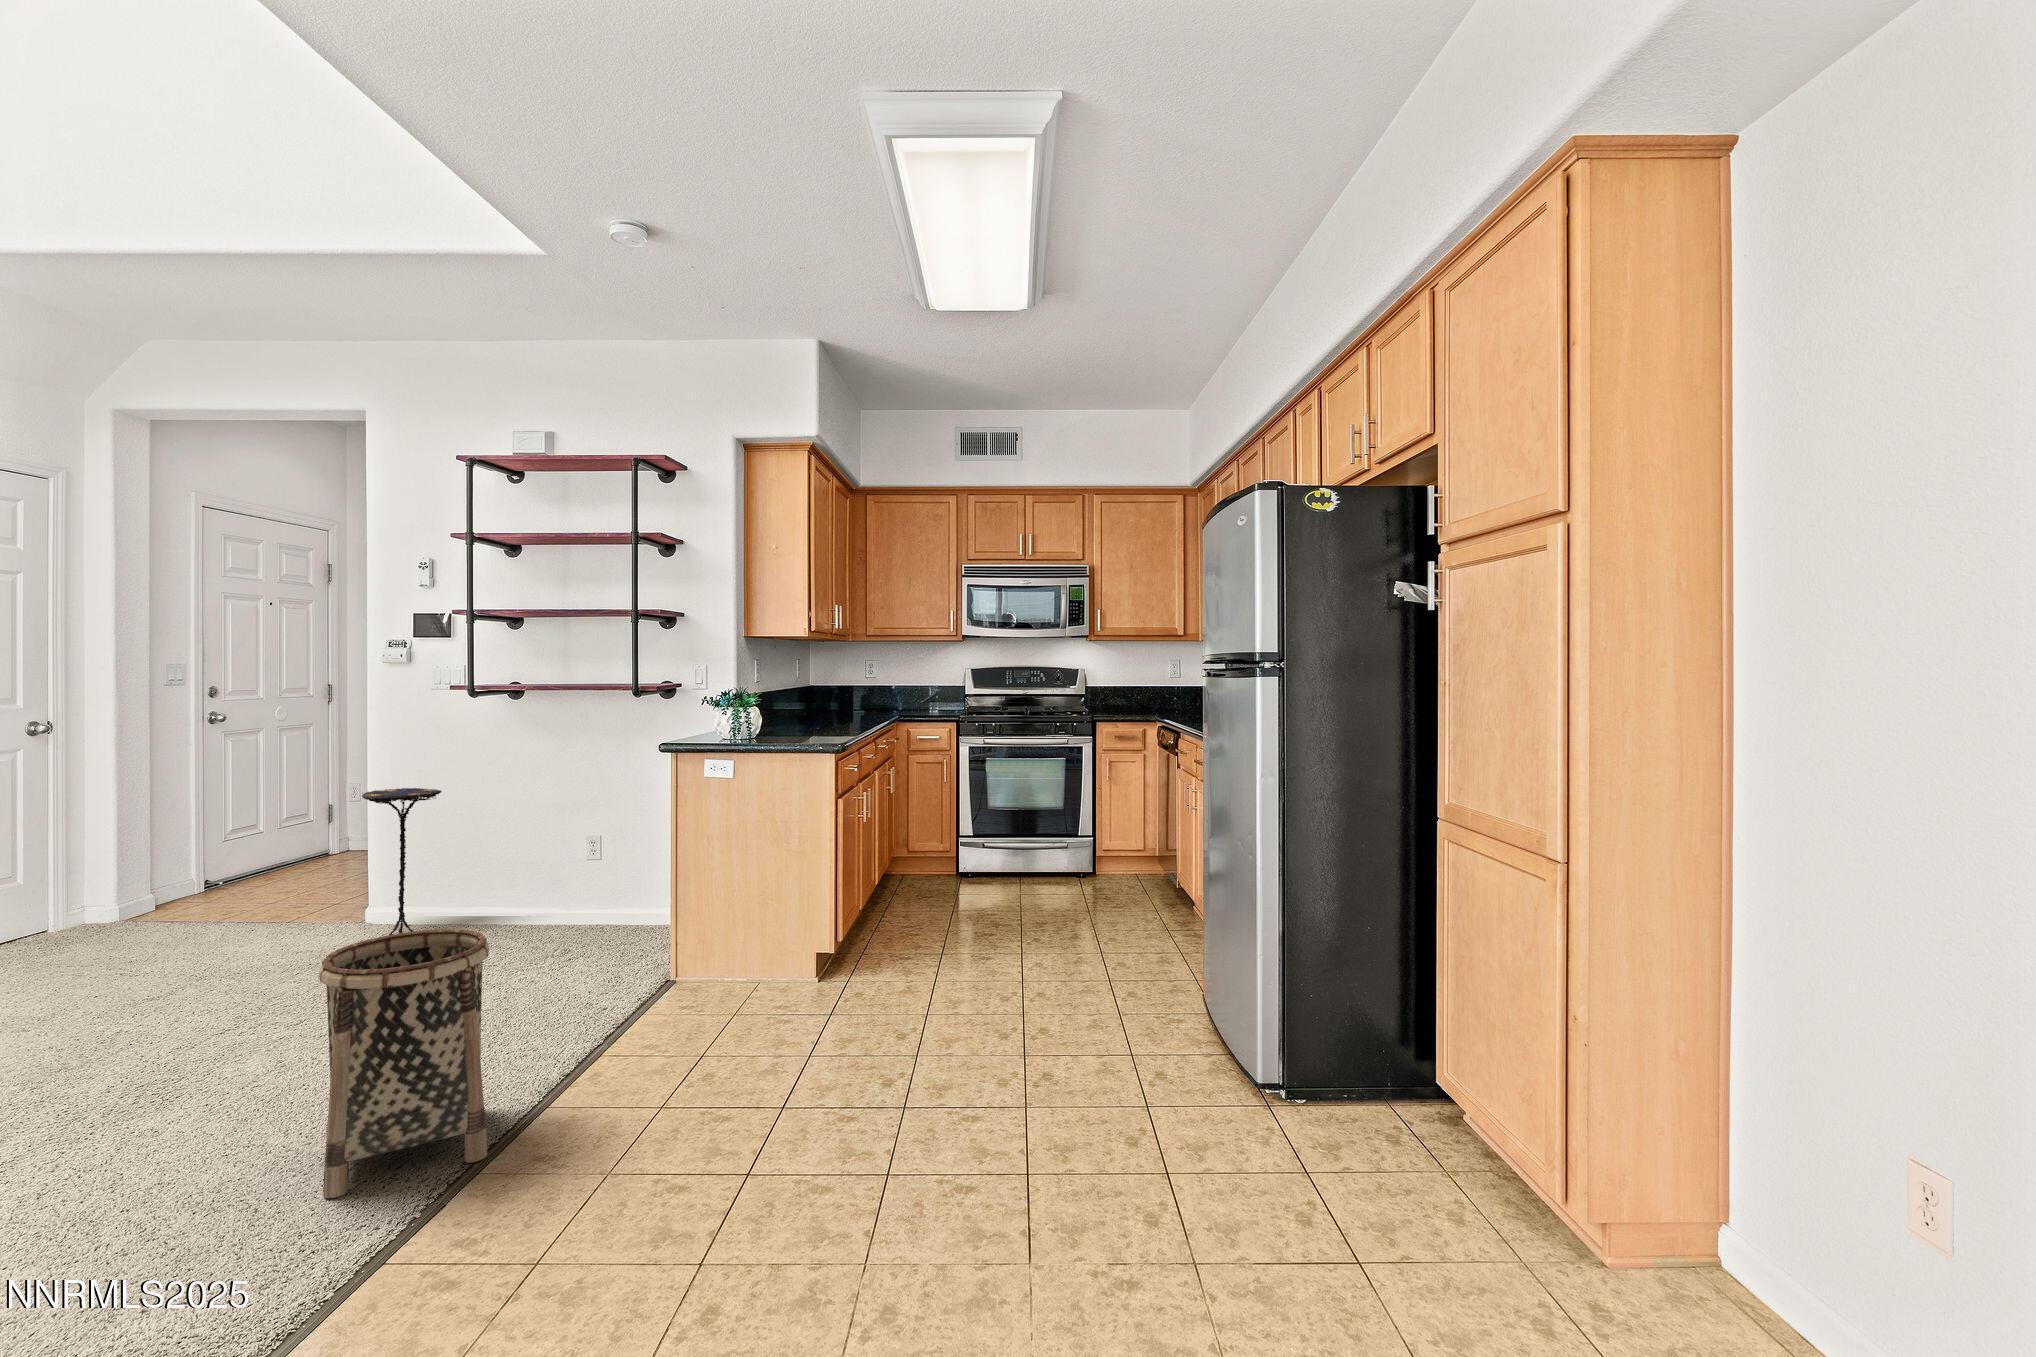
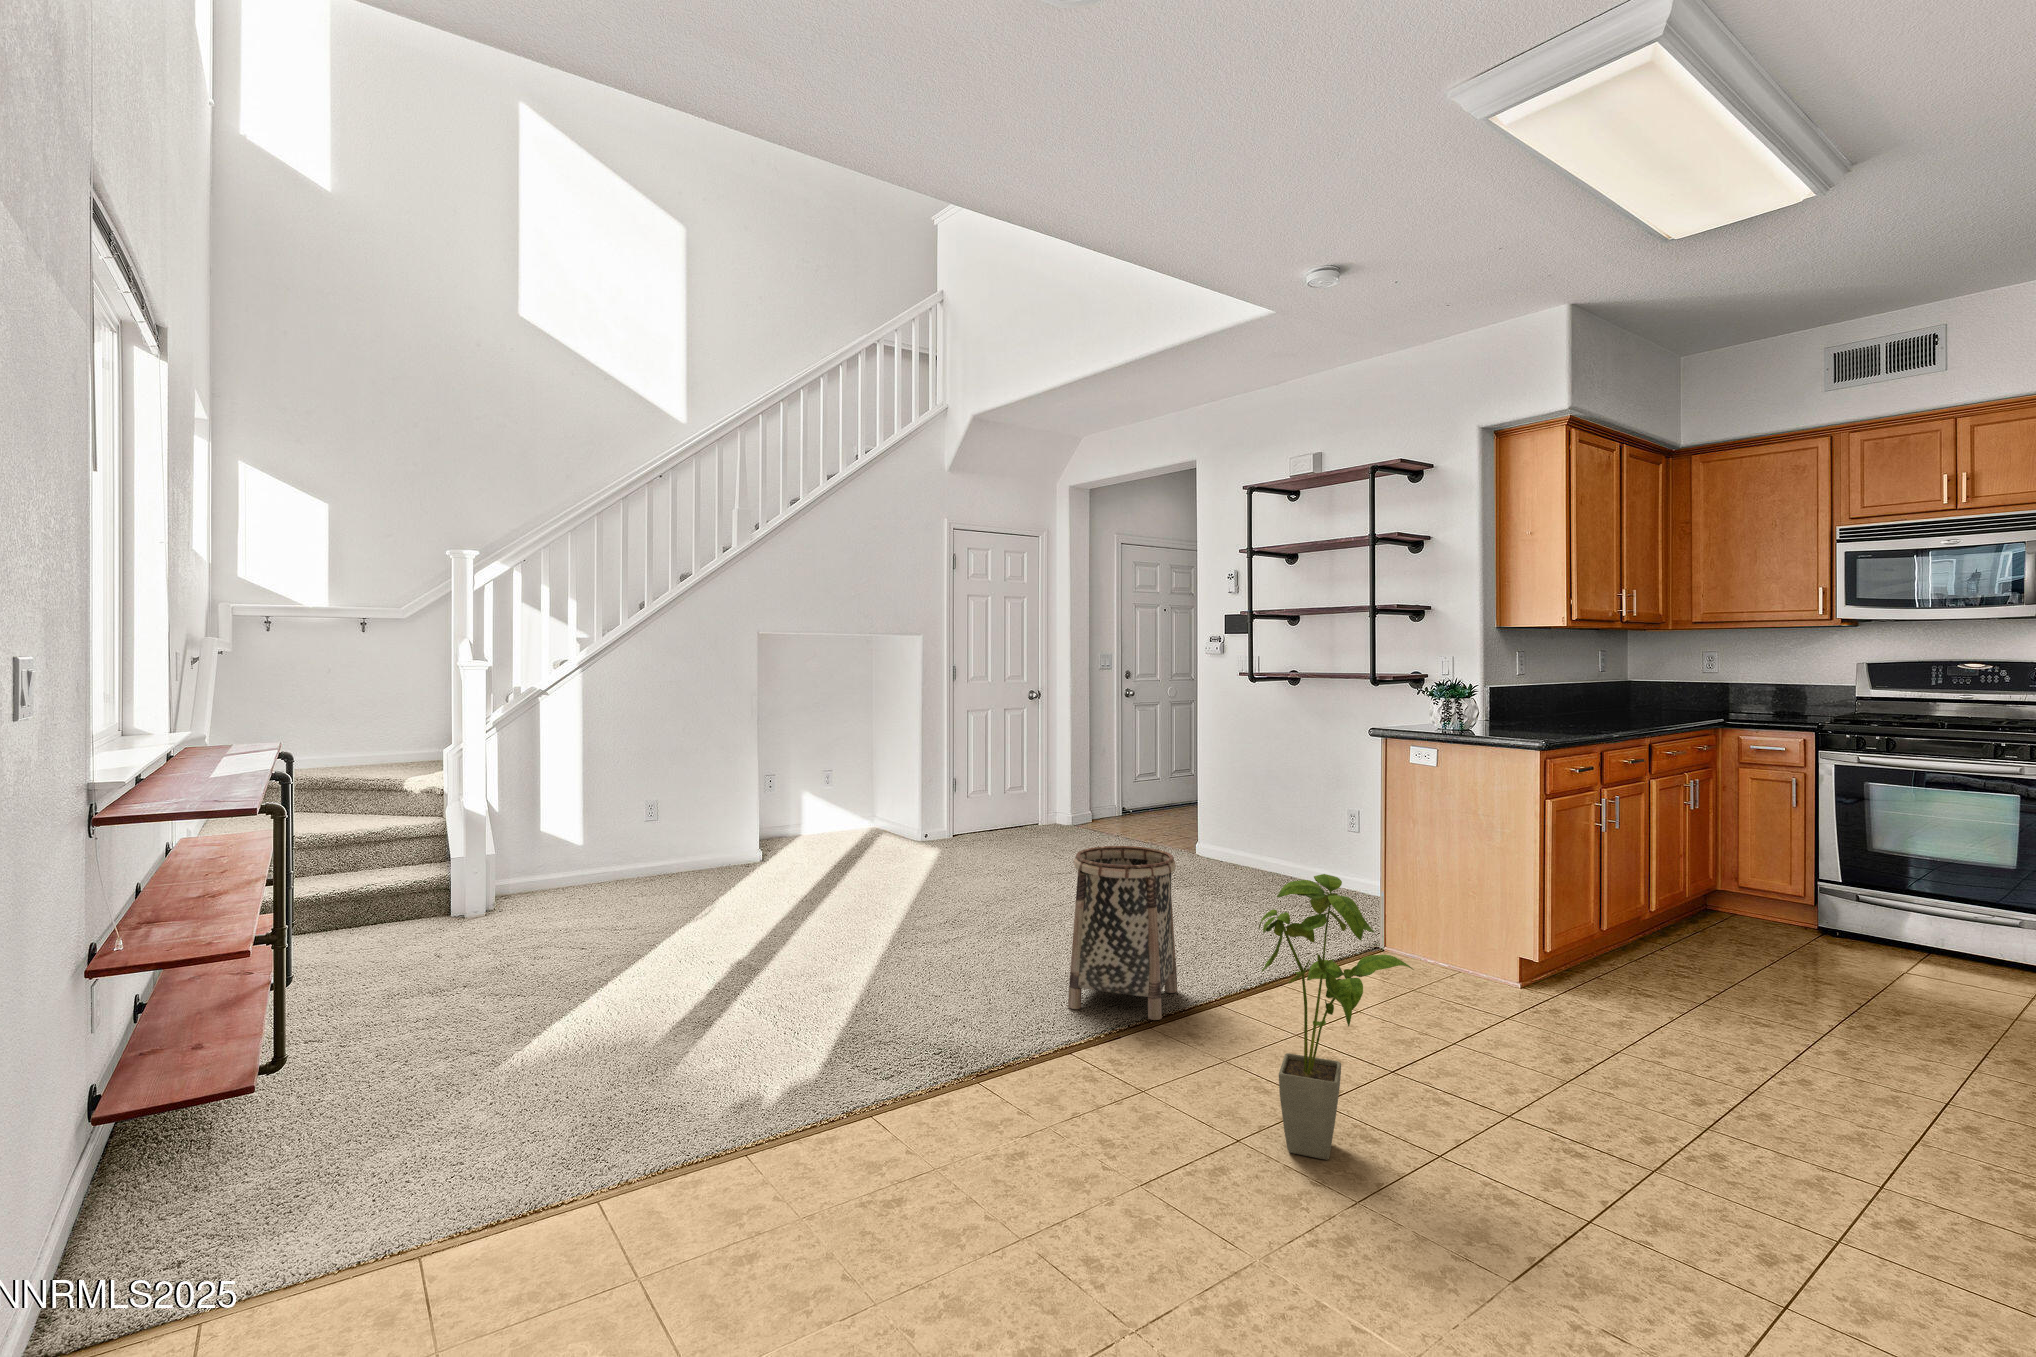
side table: present [362,788,441,935] -> none [1184,753,1238,875]
house plant: none [706,916,868,1247] -> present [1259,874,1414,1160]

